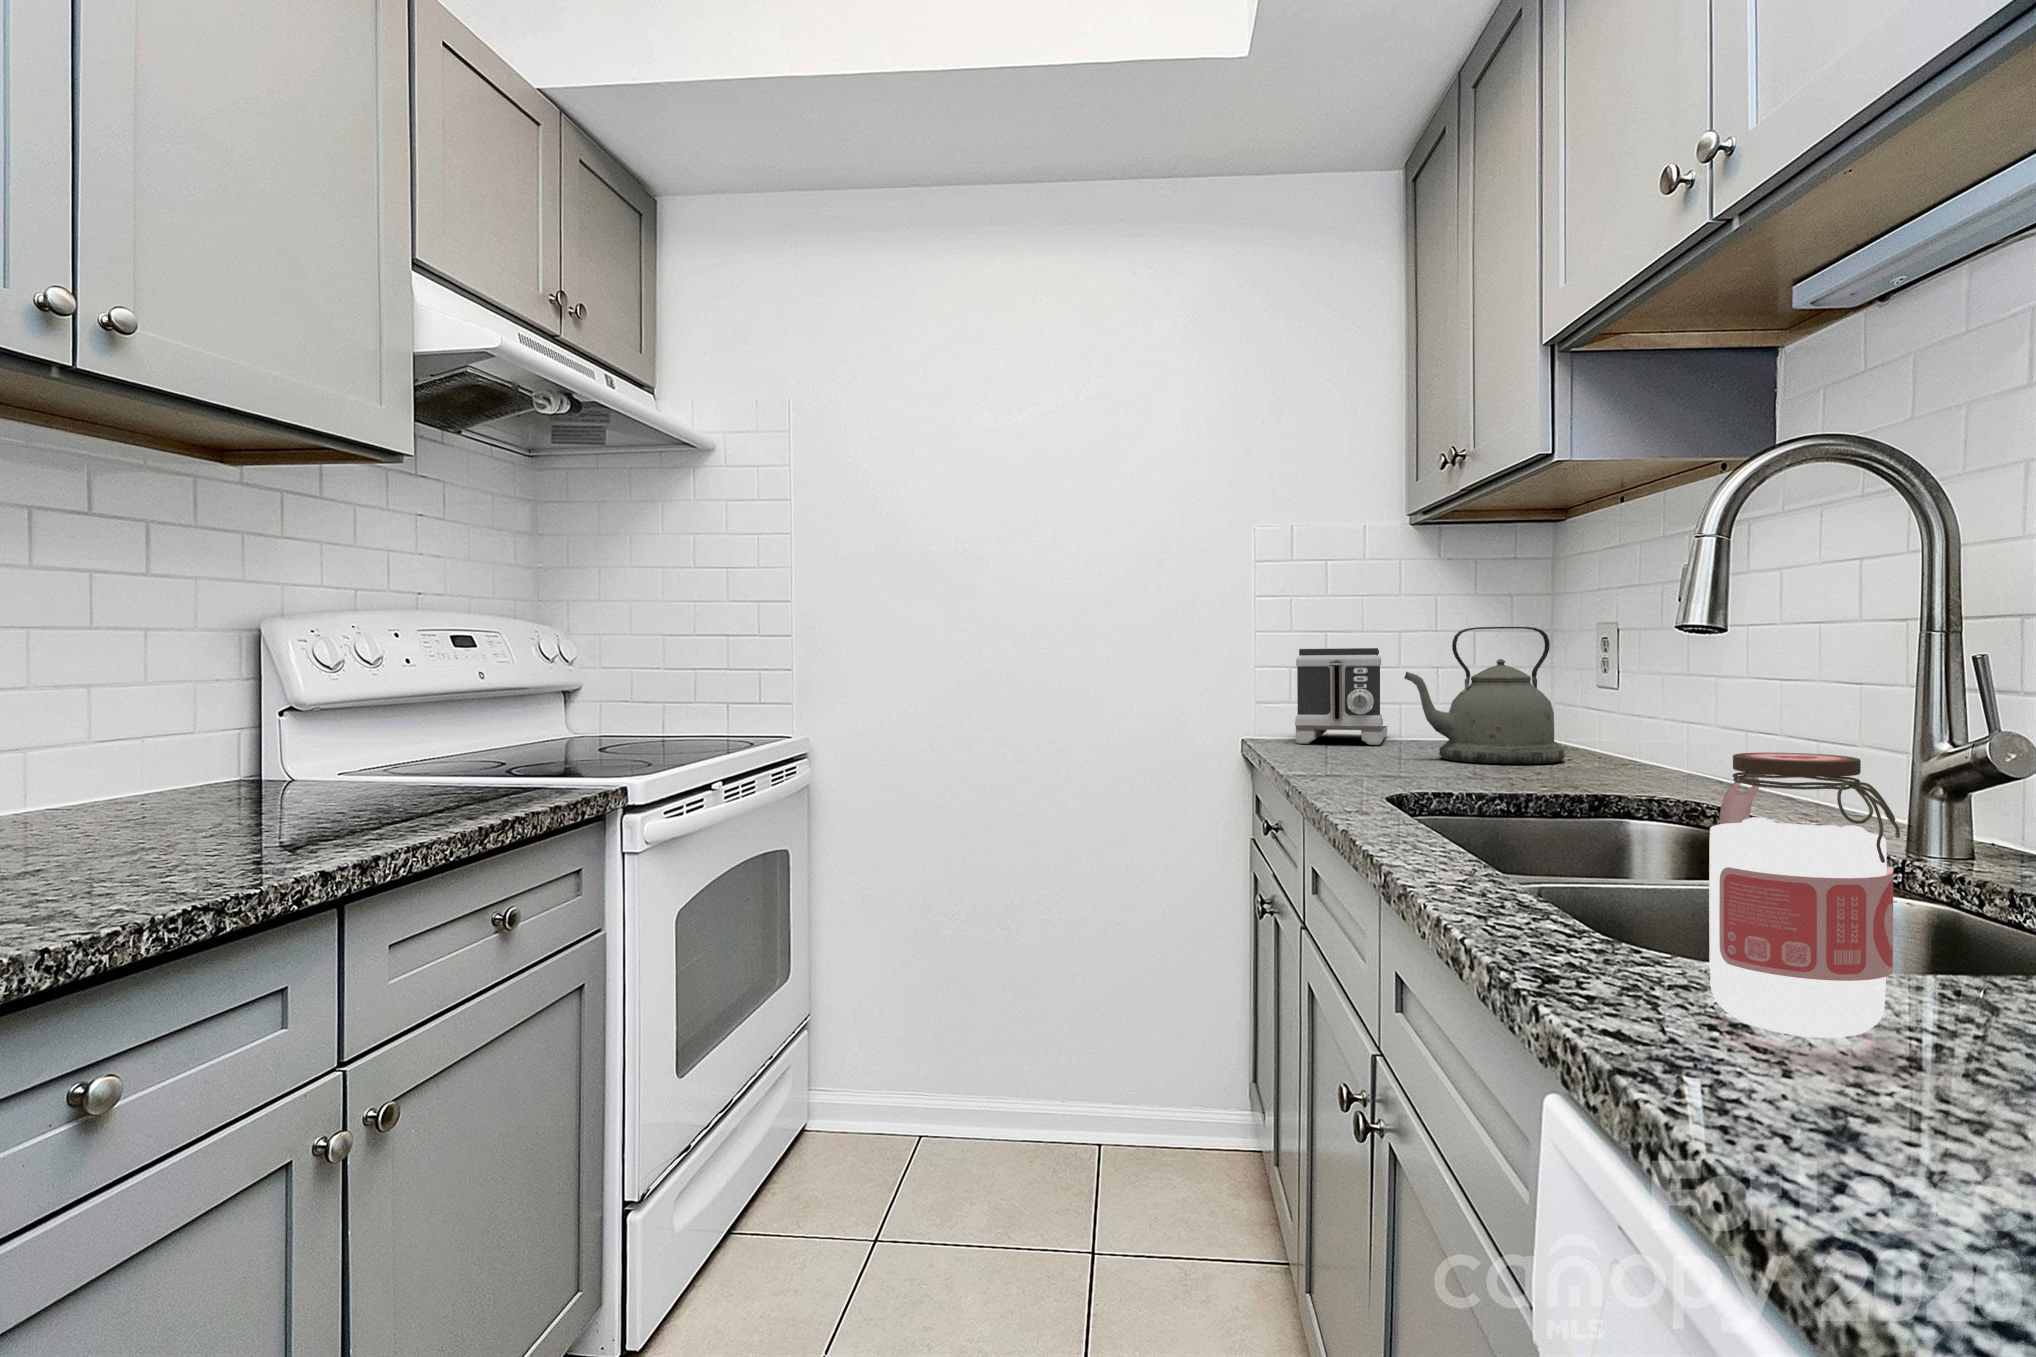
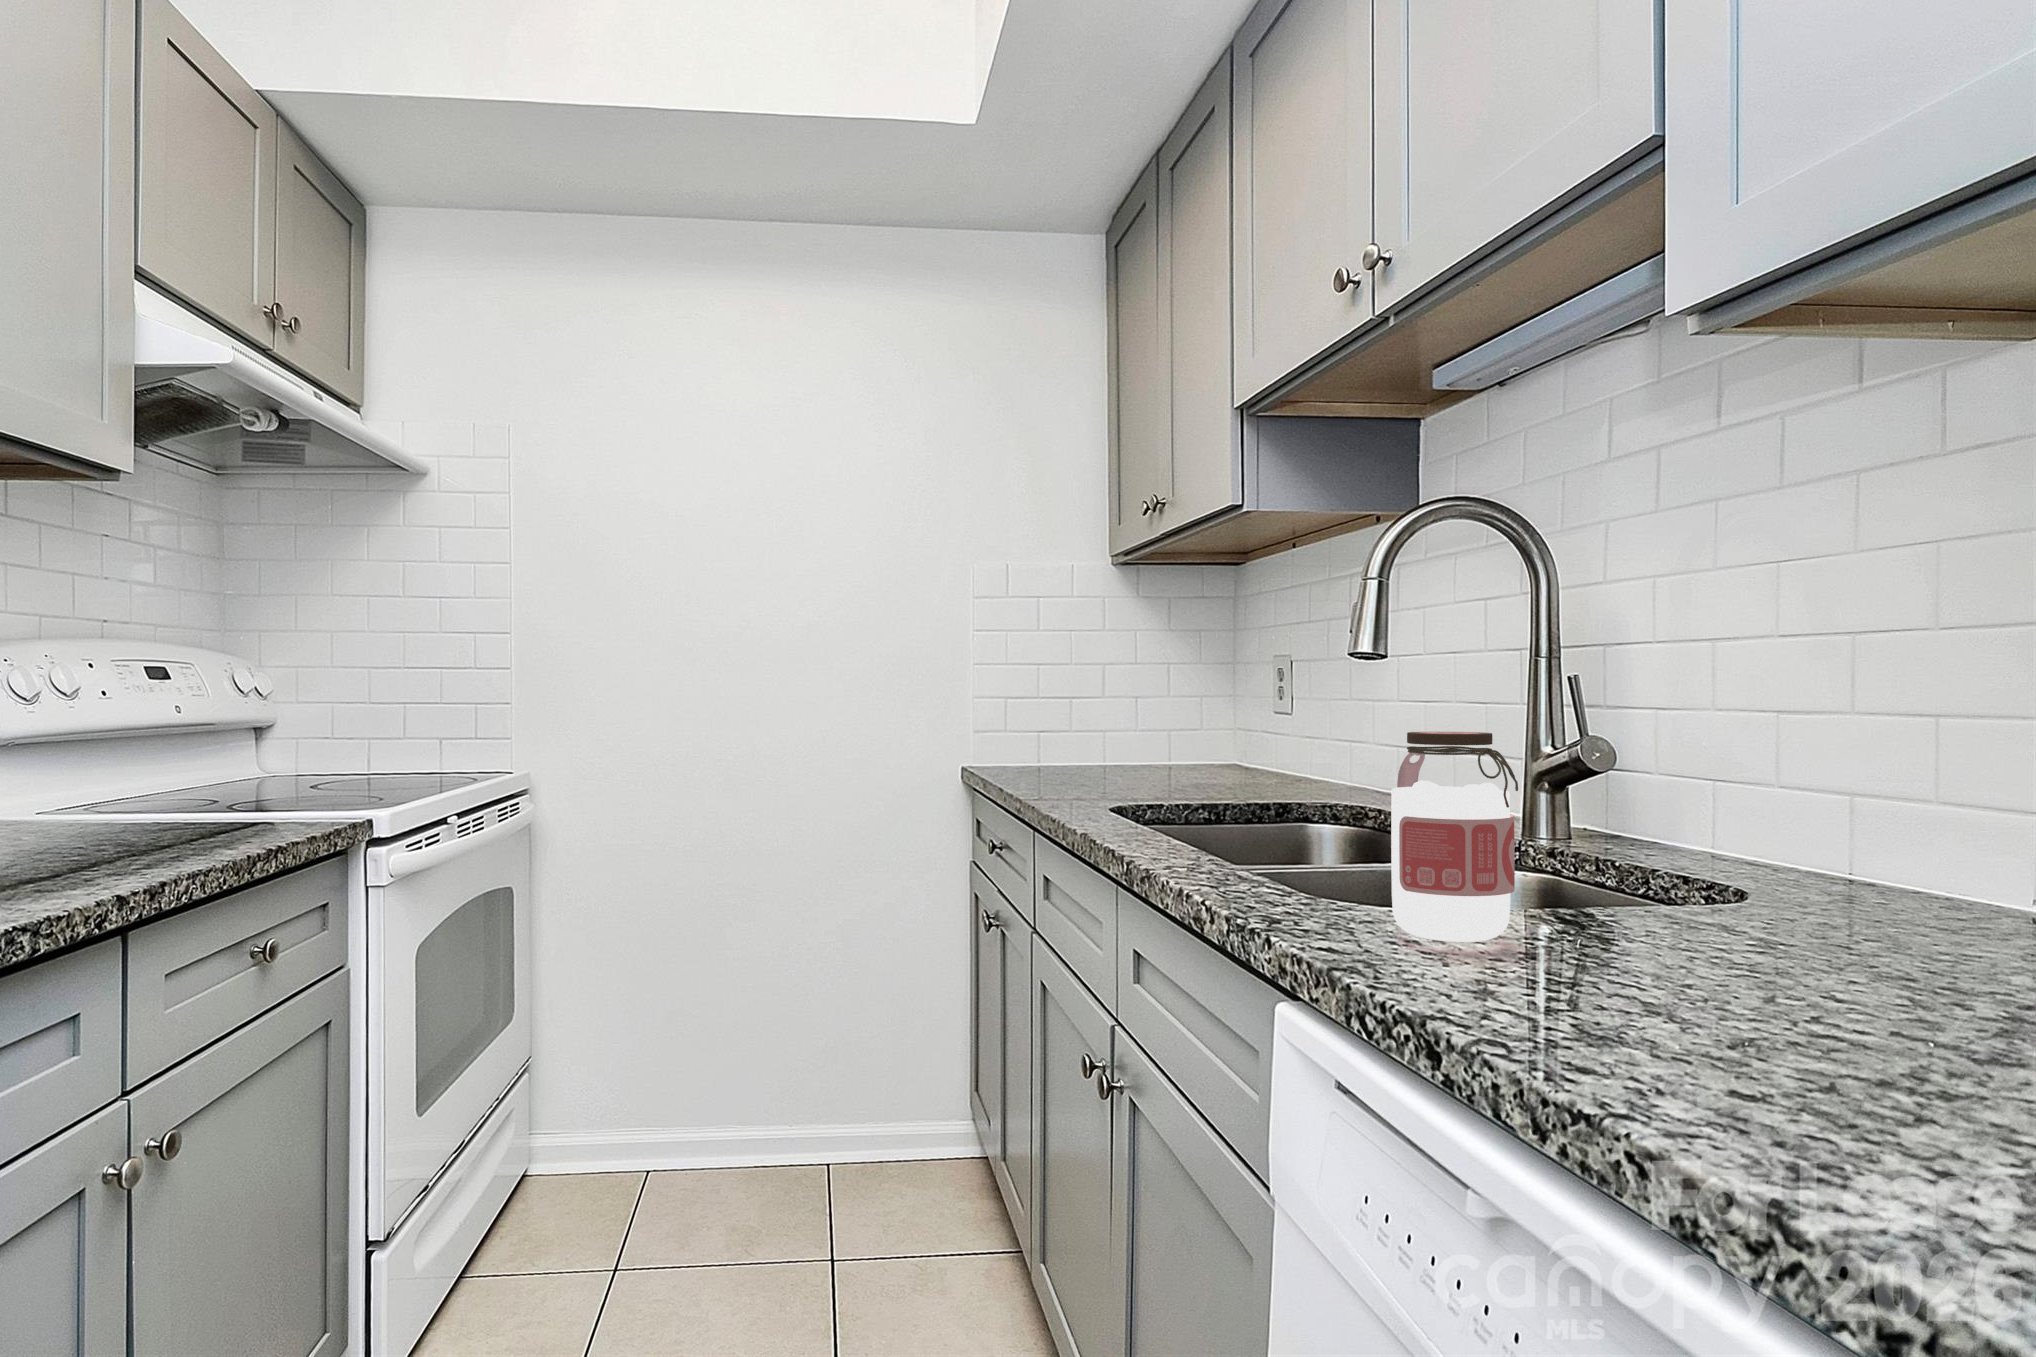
kettle: present [1404,627,1565,764] -> none [1117,659,1254,783]
toaster: present [1295,648,1387,745] -> none [1014,679,1097,770]

